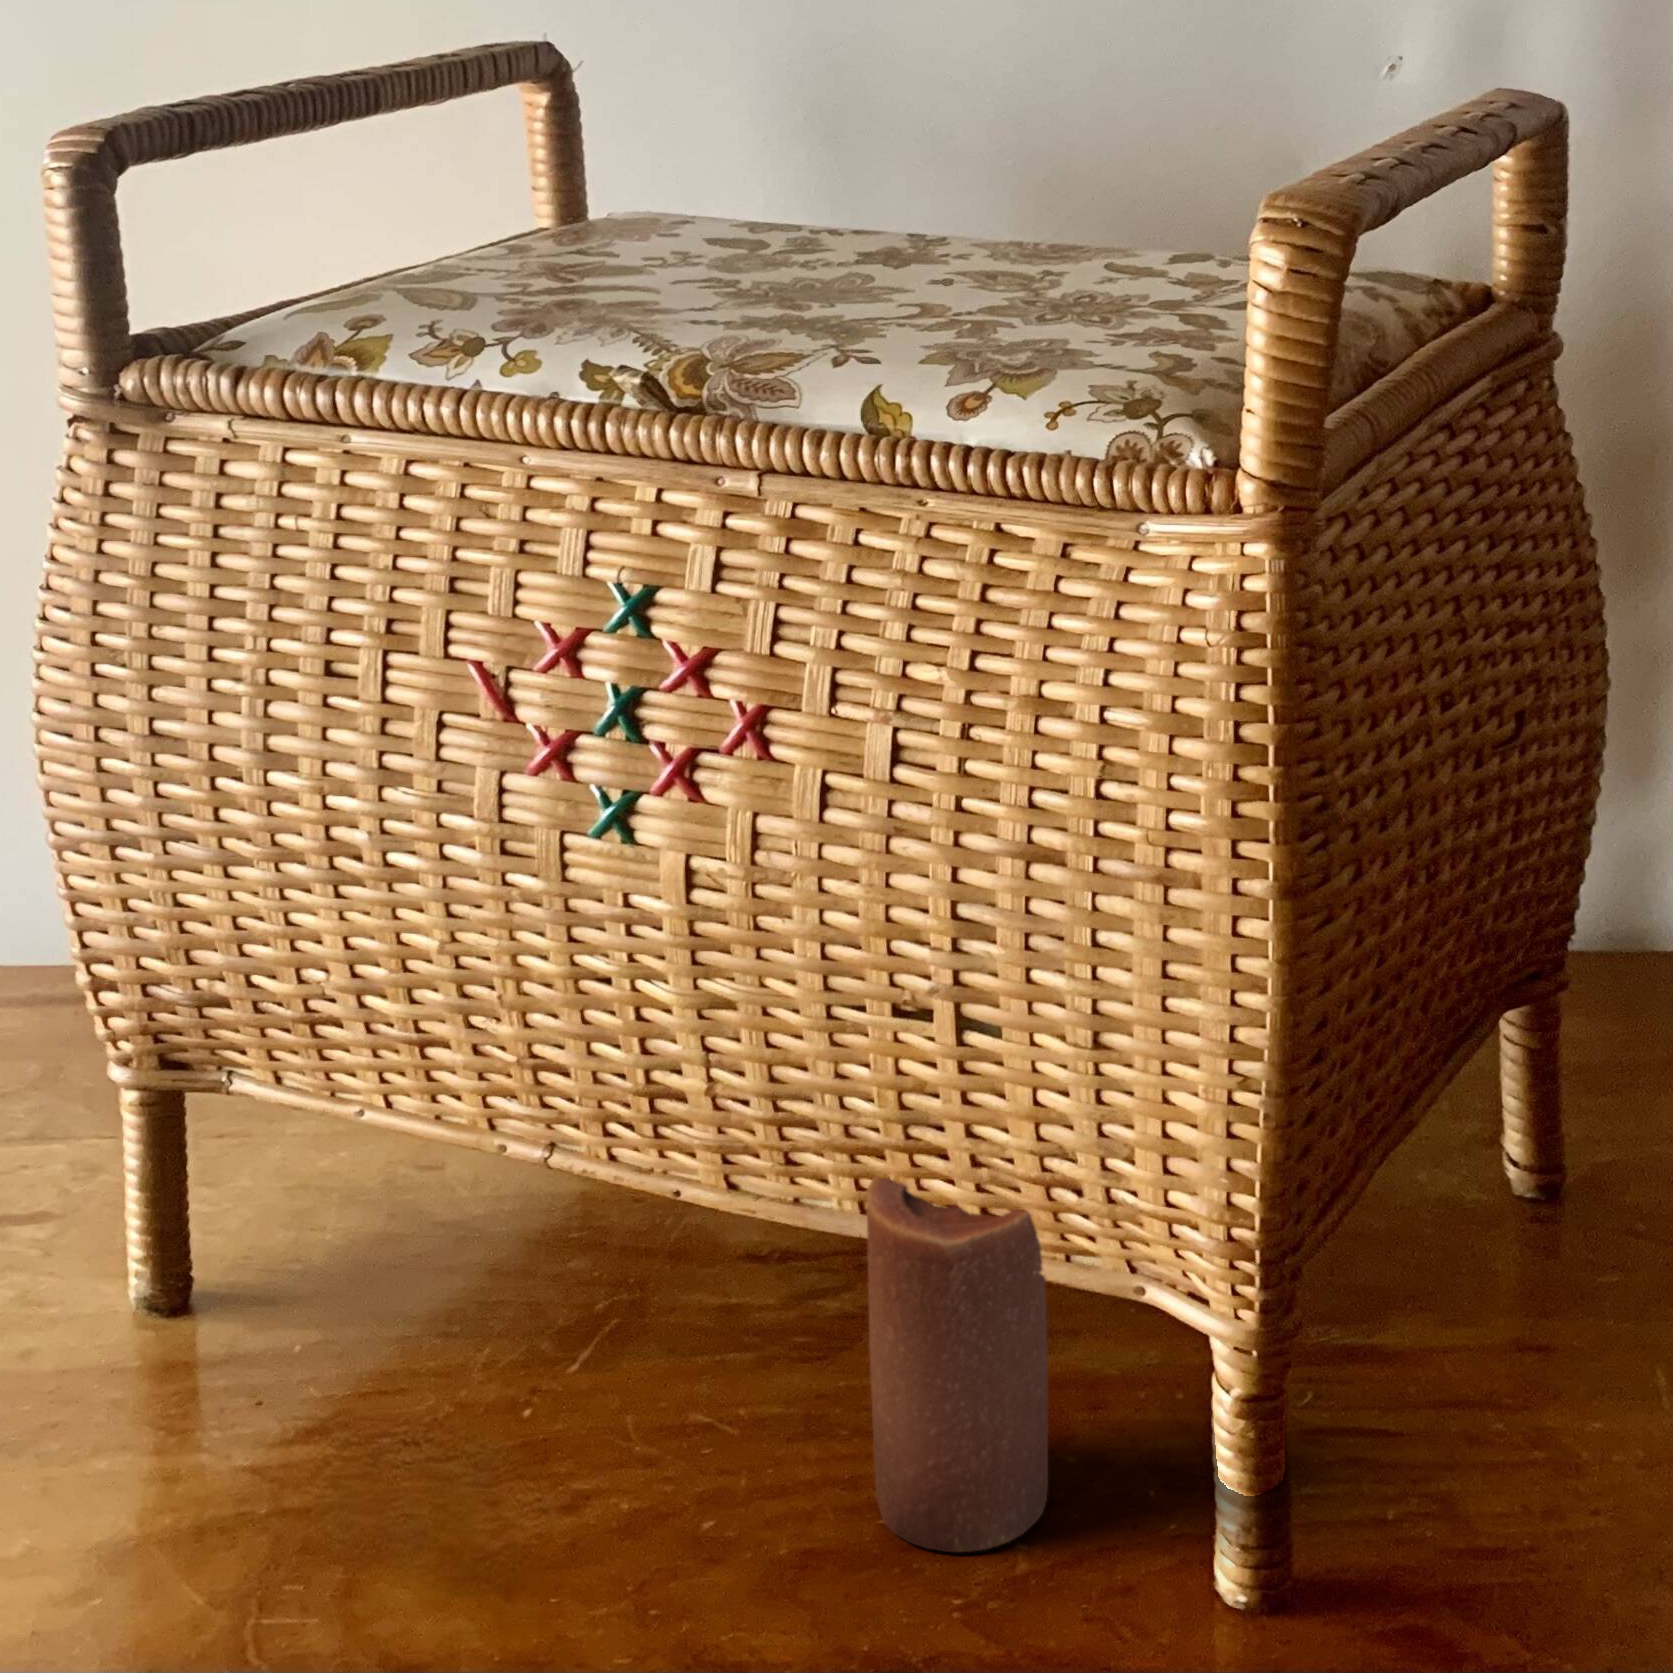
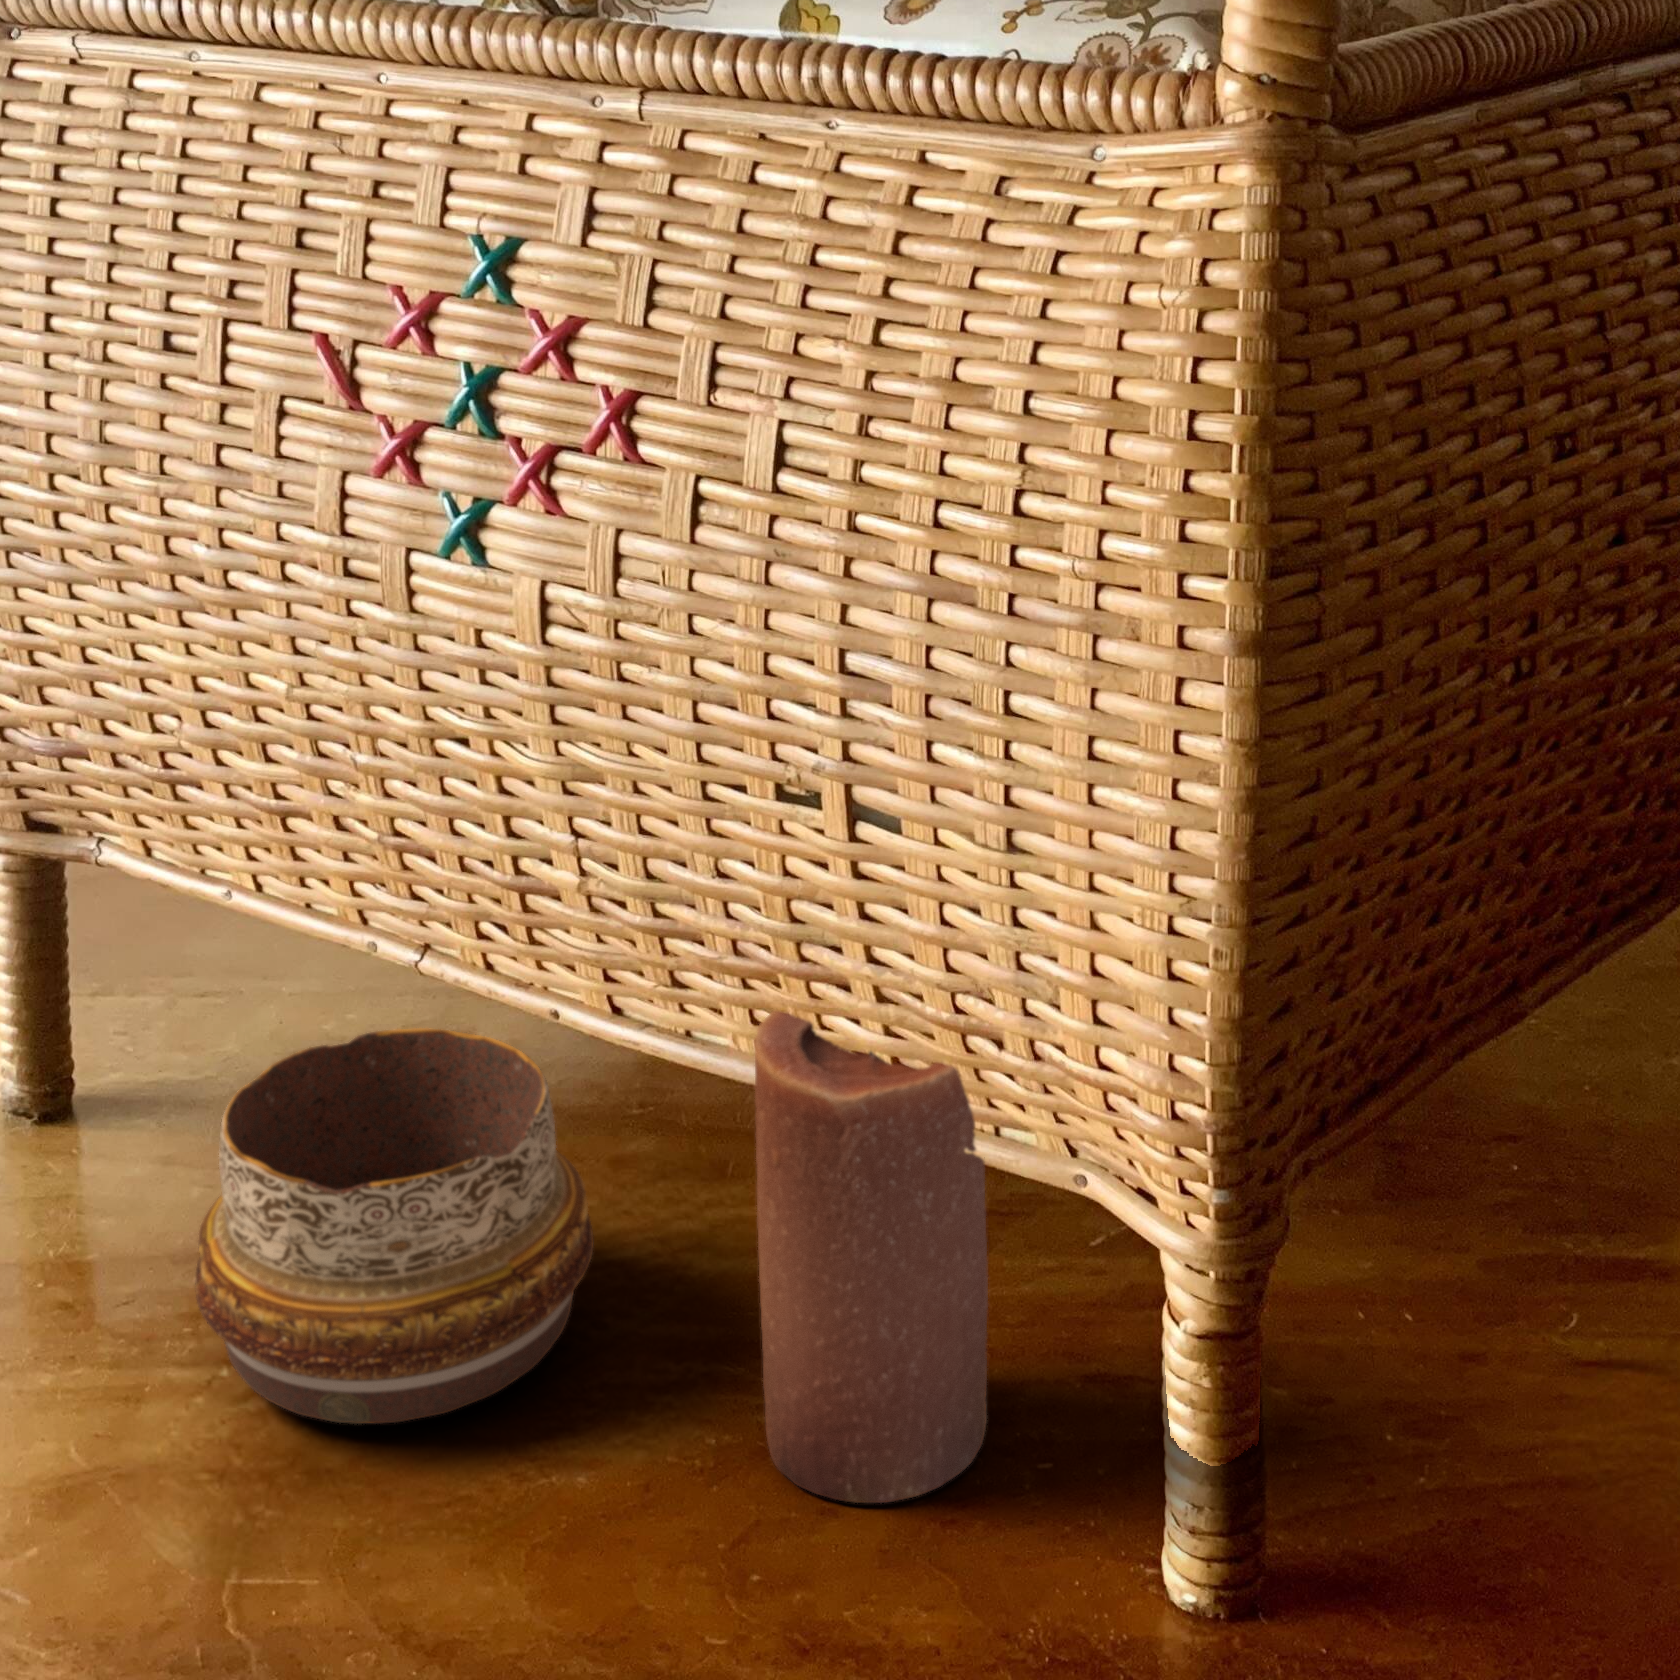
decorative bowl: none [394,1210,712,1532] -> present [195,1028,594,1424]

